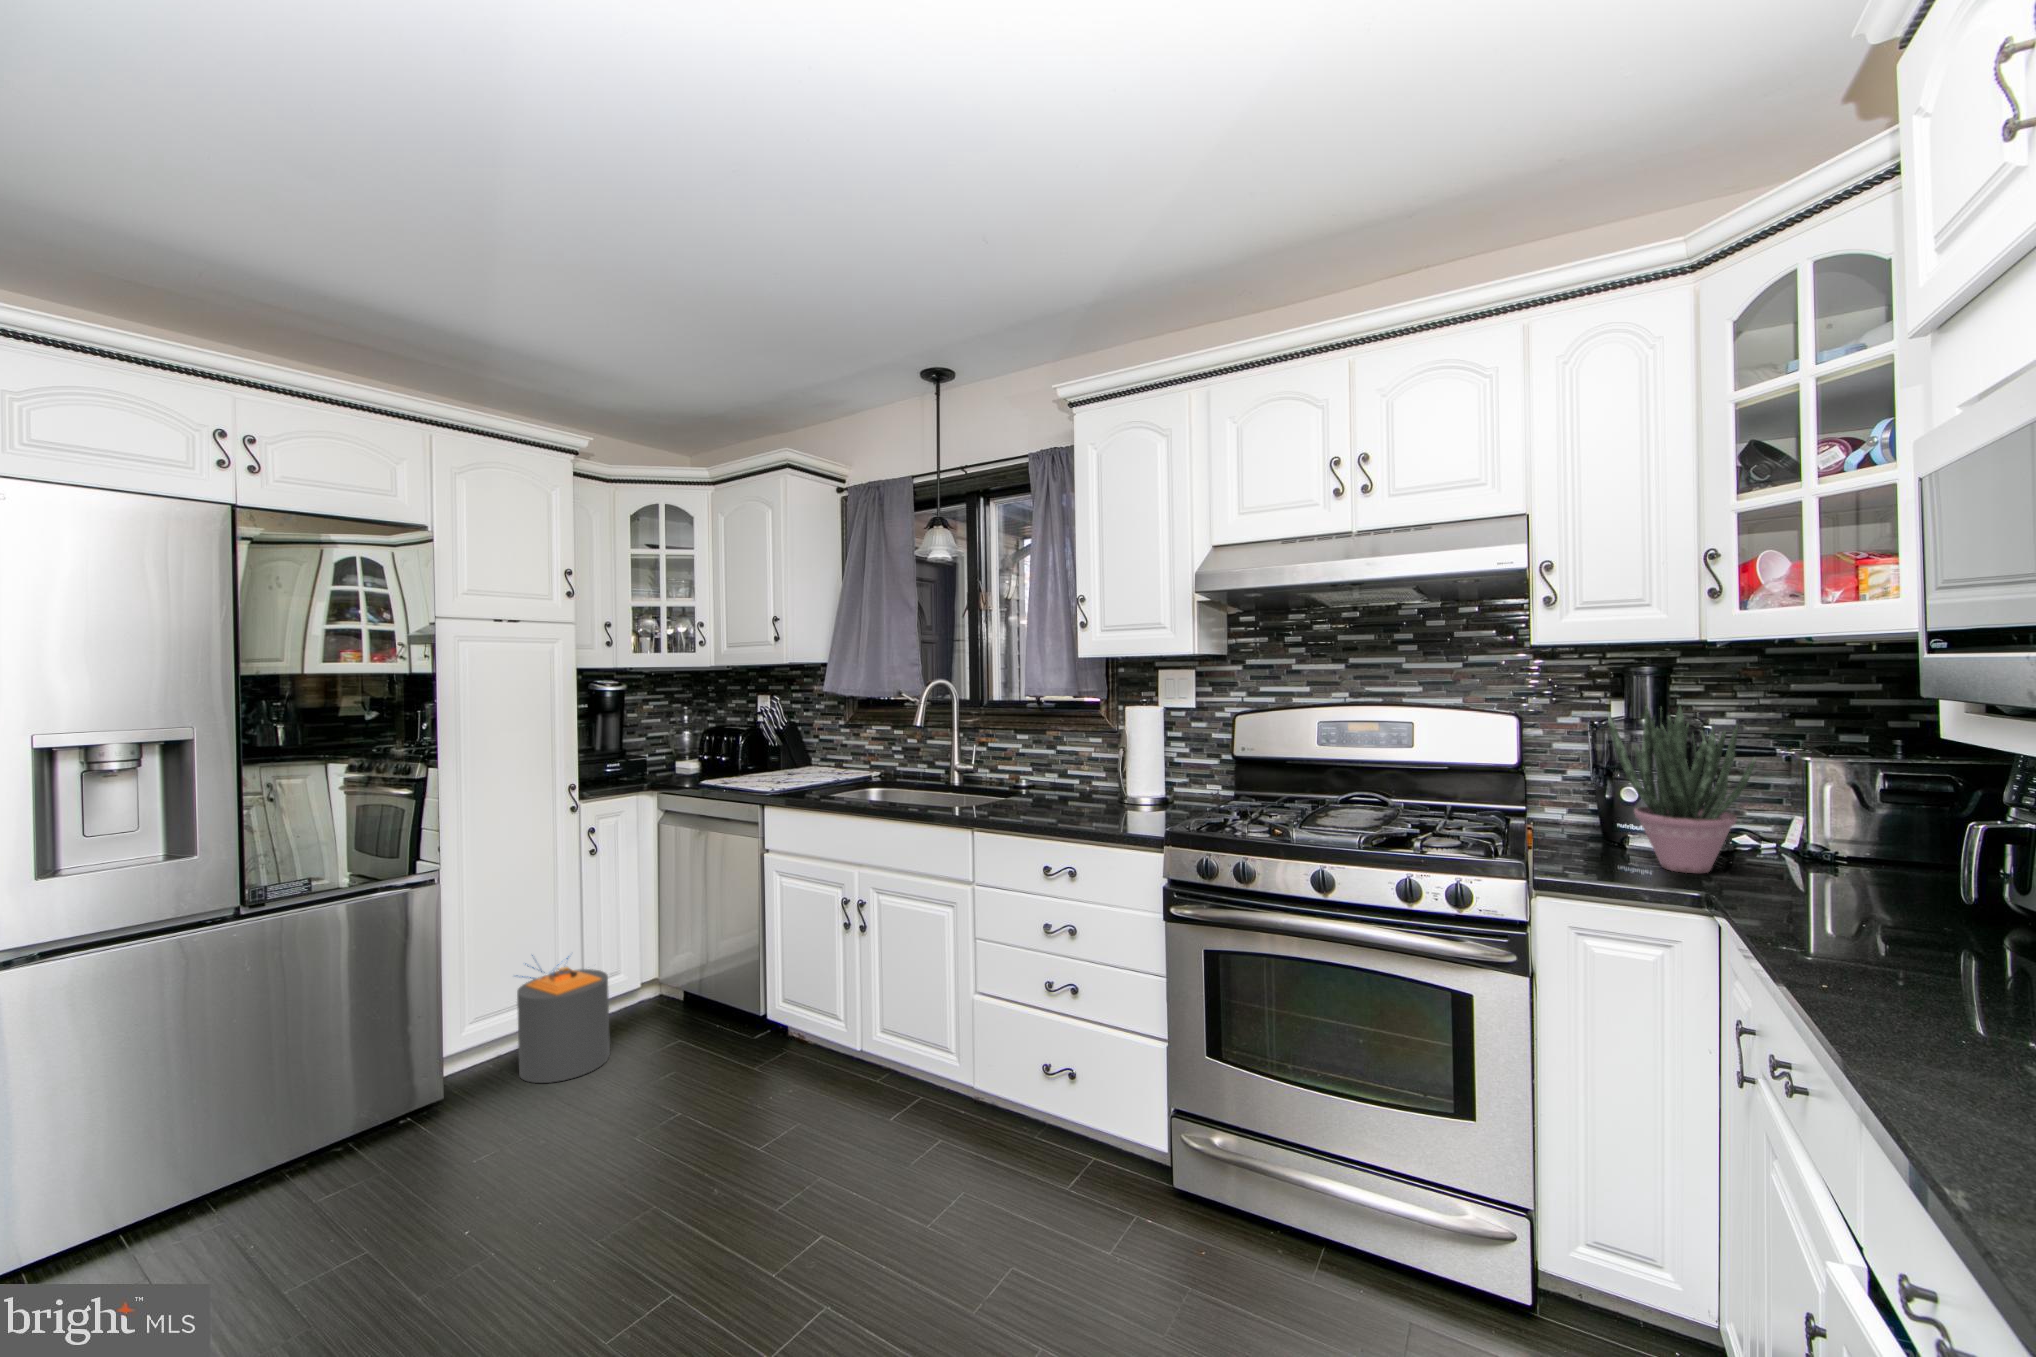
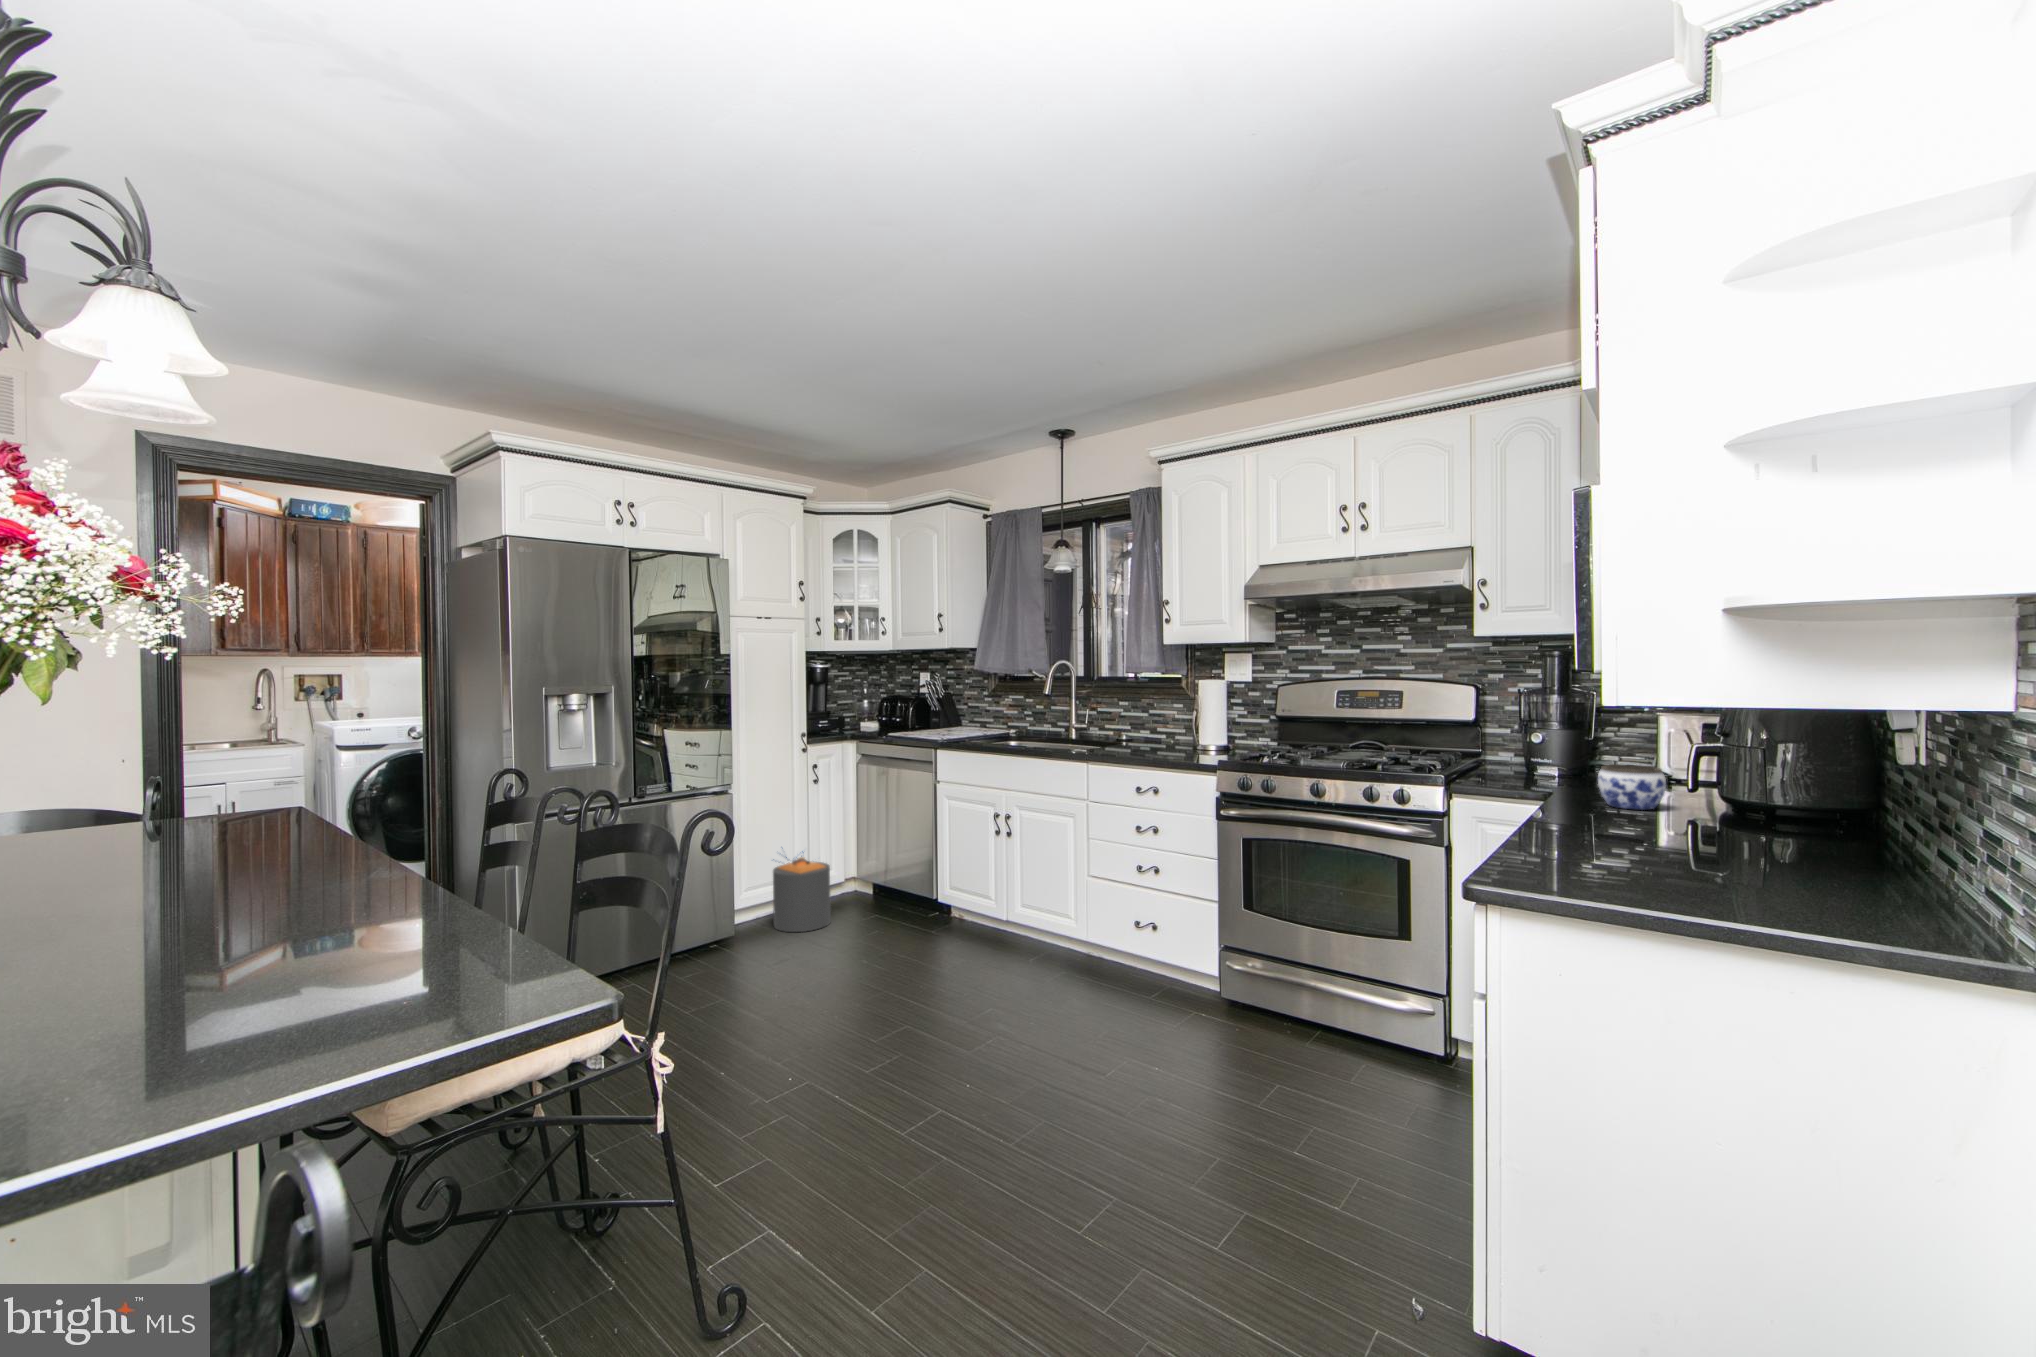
potted plant: present [1608,706,1756,873] -> none [1516,675,1603,786]
jar: none [1798,853,1927,935] -> present [1598,764,1666,810]

